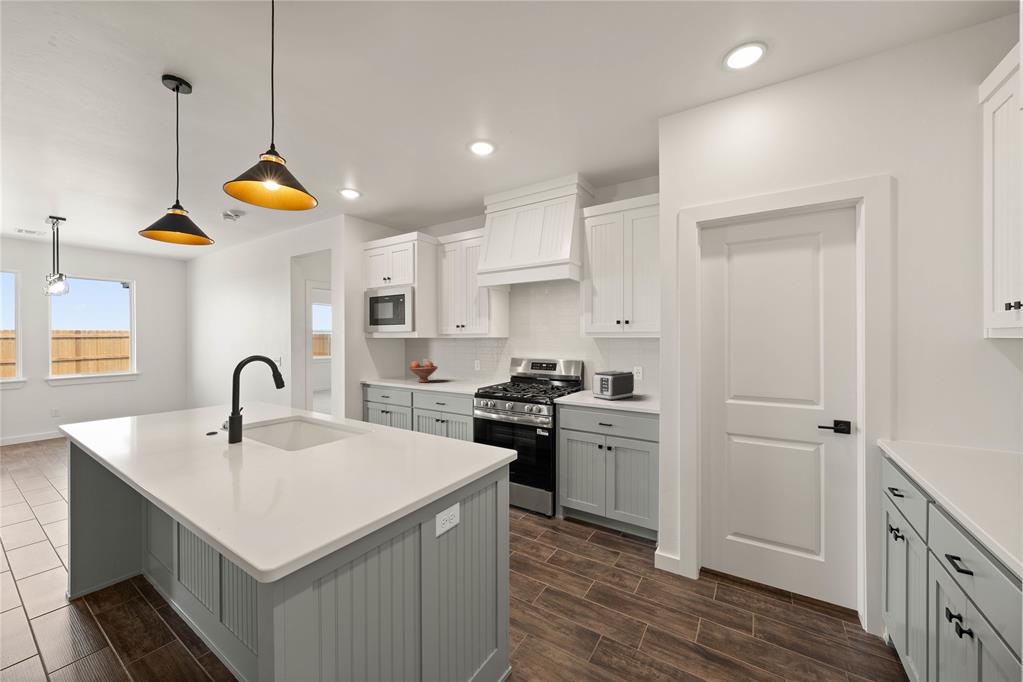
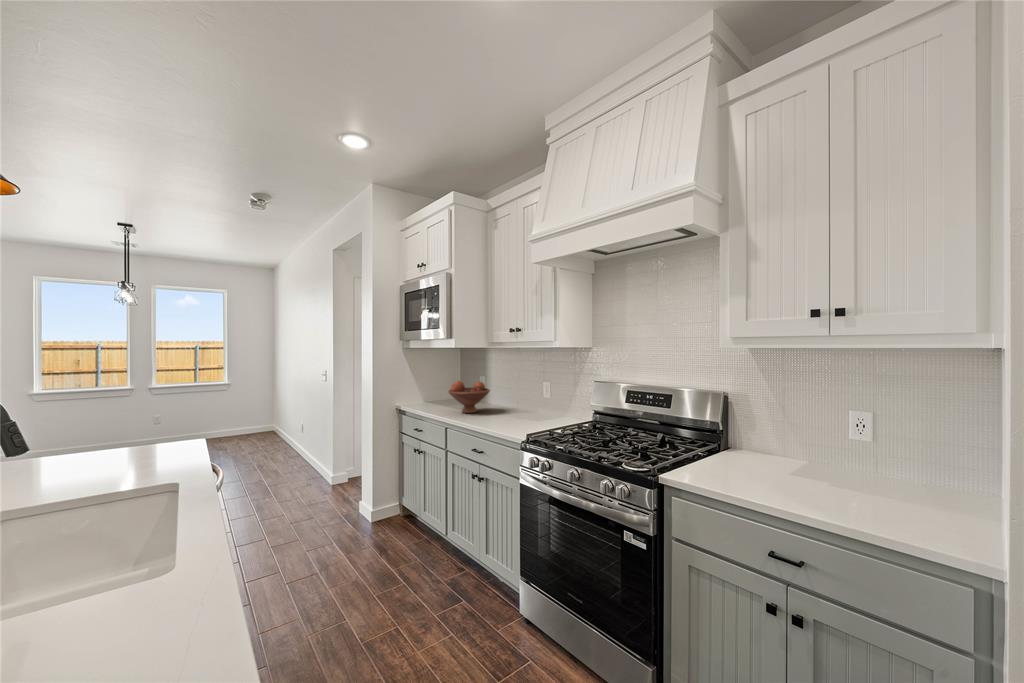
toaster: present [592,370,634,400] -> none [748,418,855,493]

